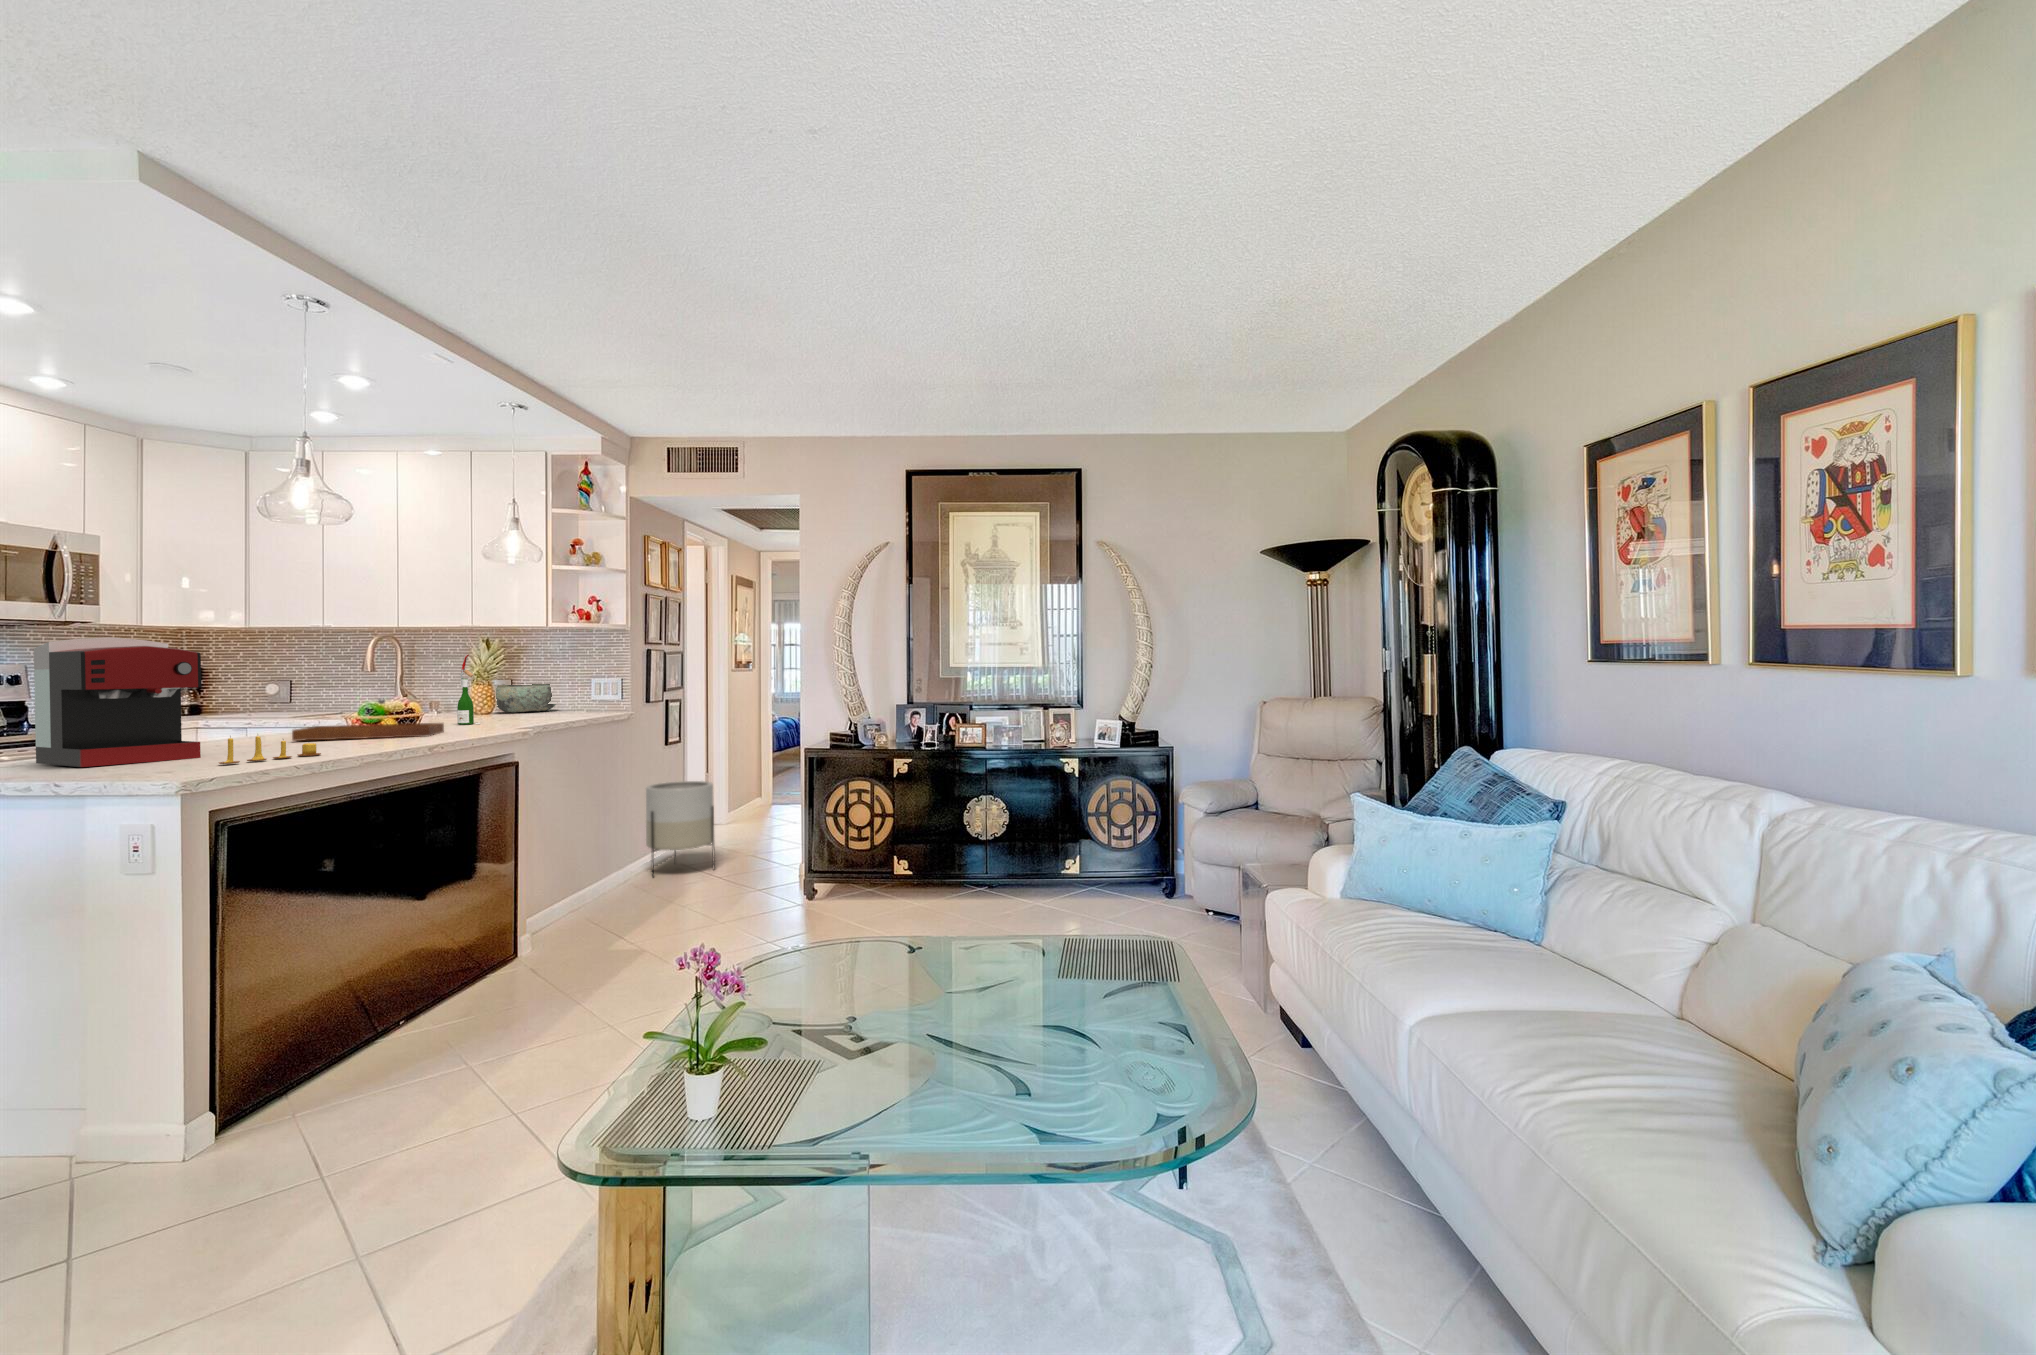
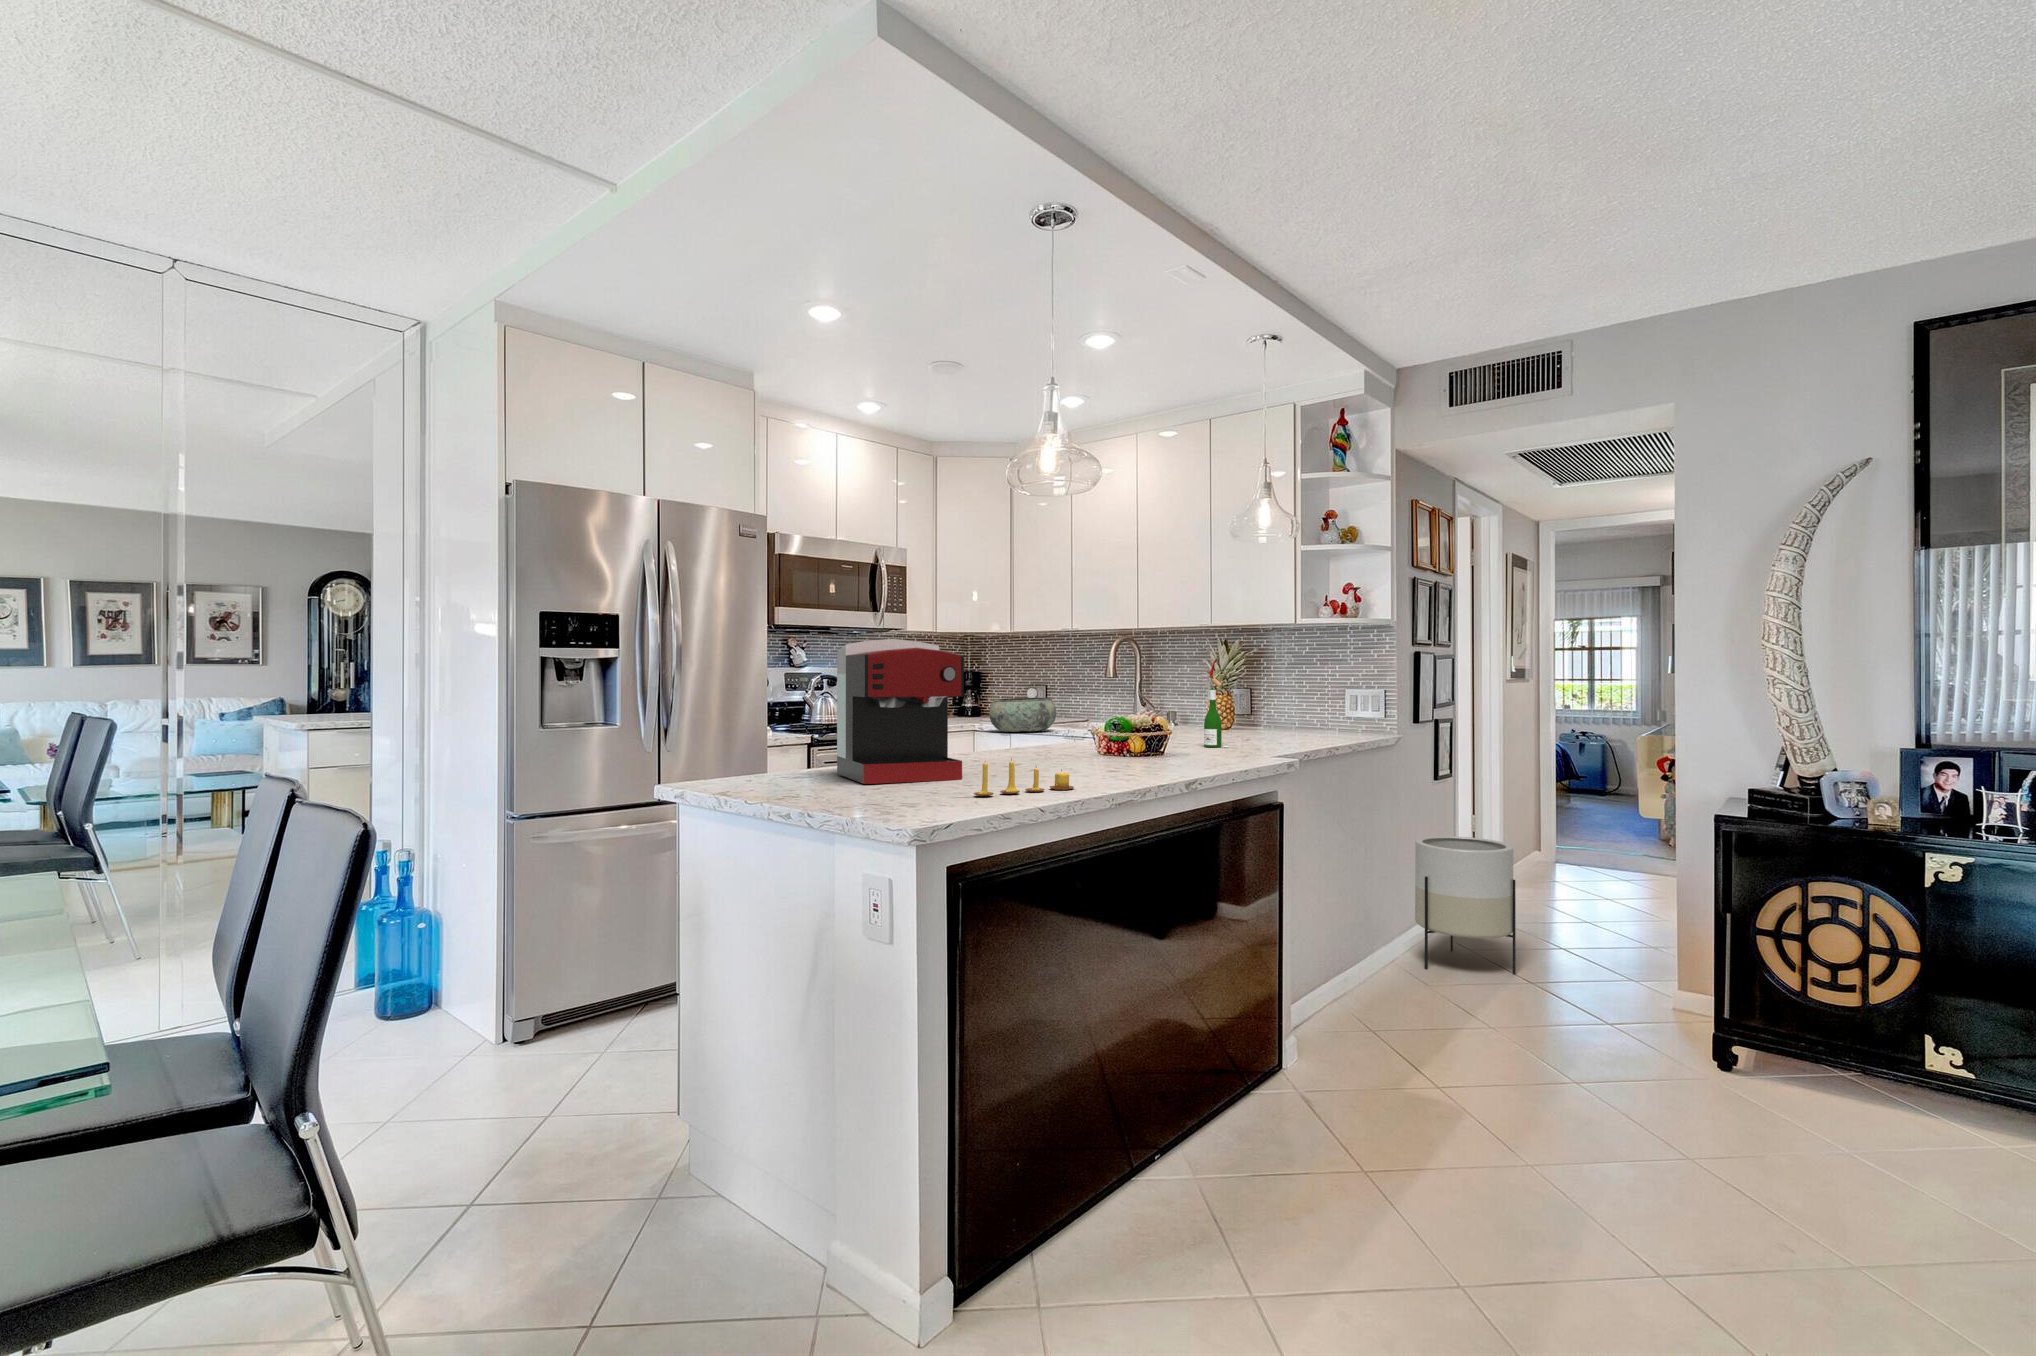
bowl: present [496,684,556,713] -> present [990,698,1056,732]
tray: present [292,698,444,741] -> none [1045,713,1195,765]

